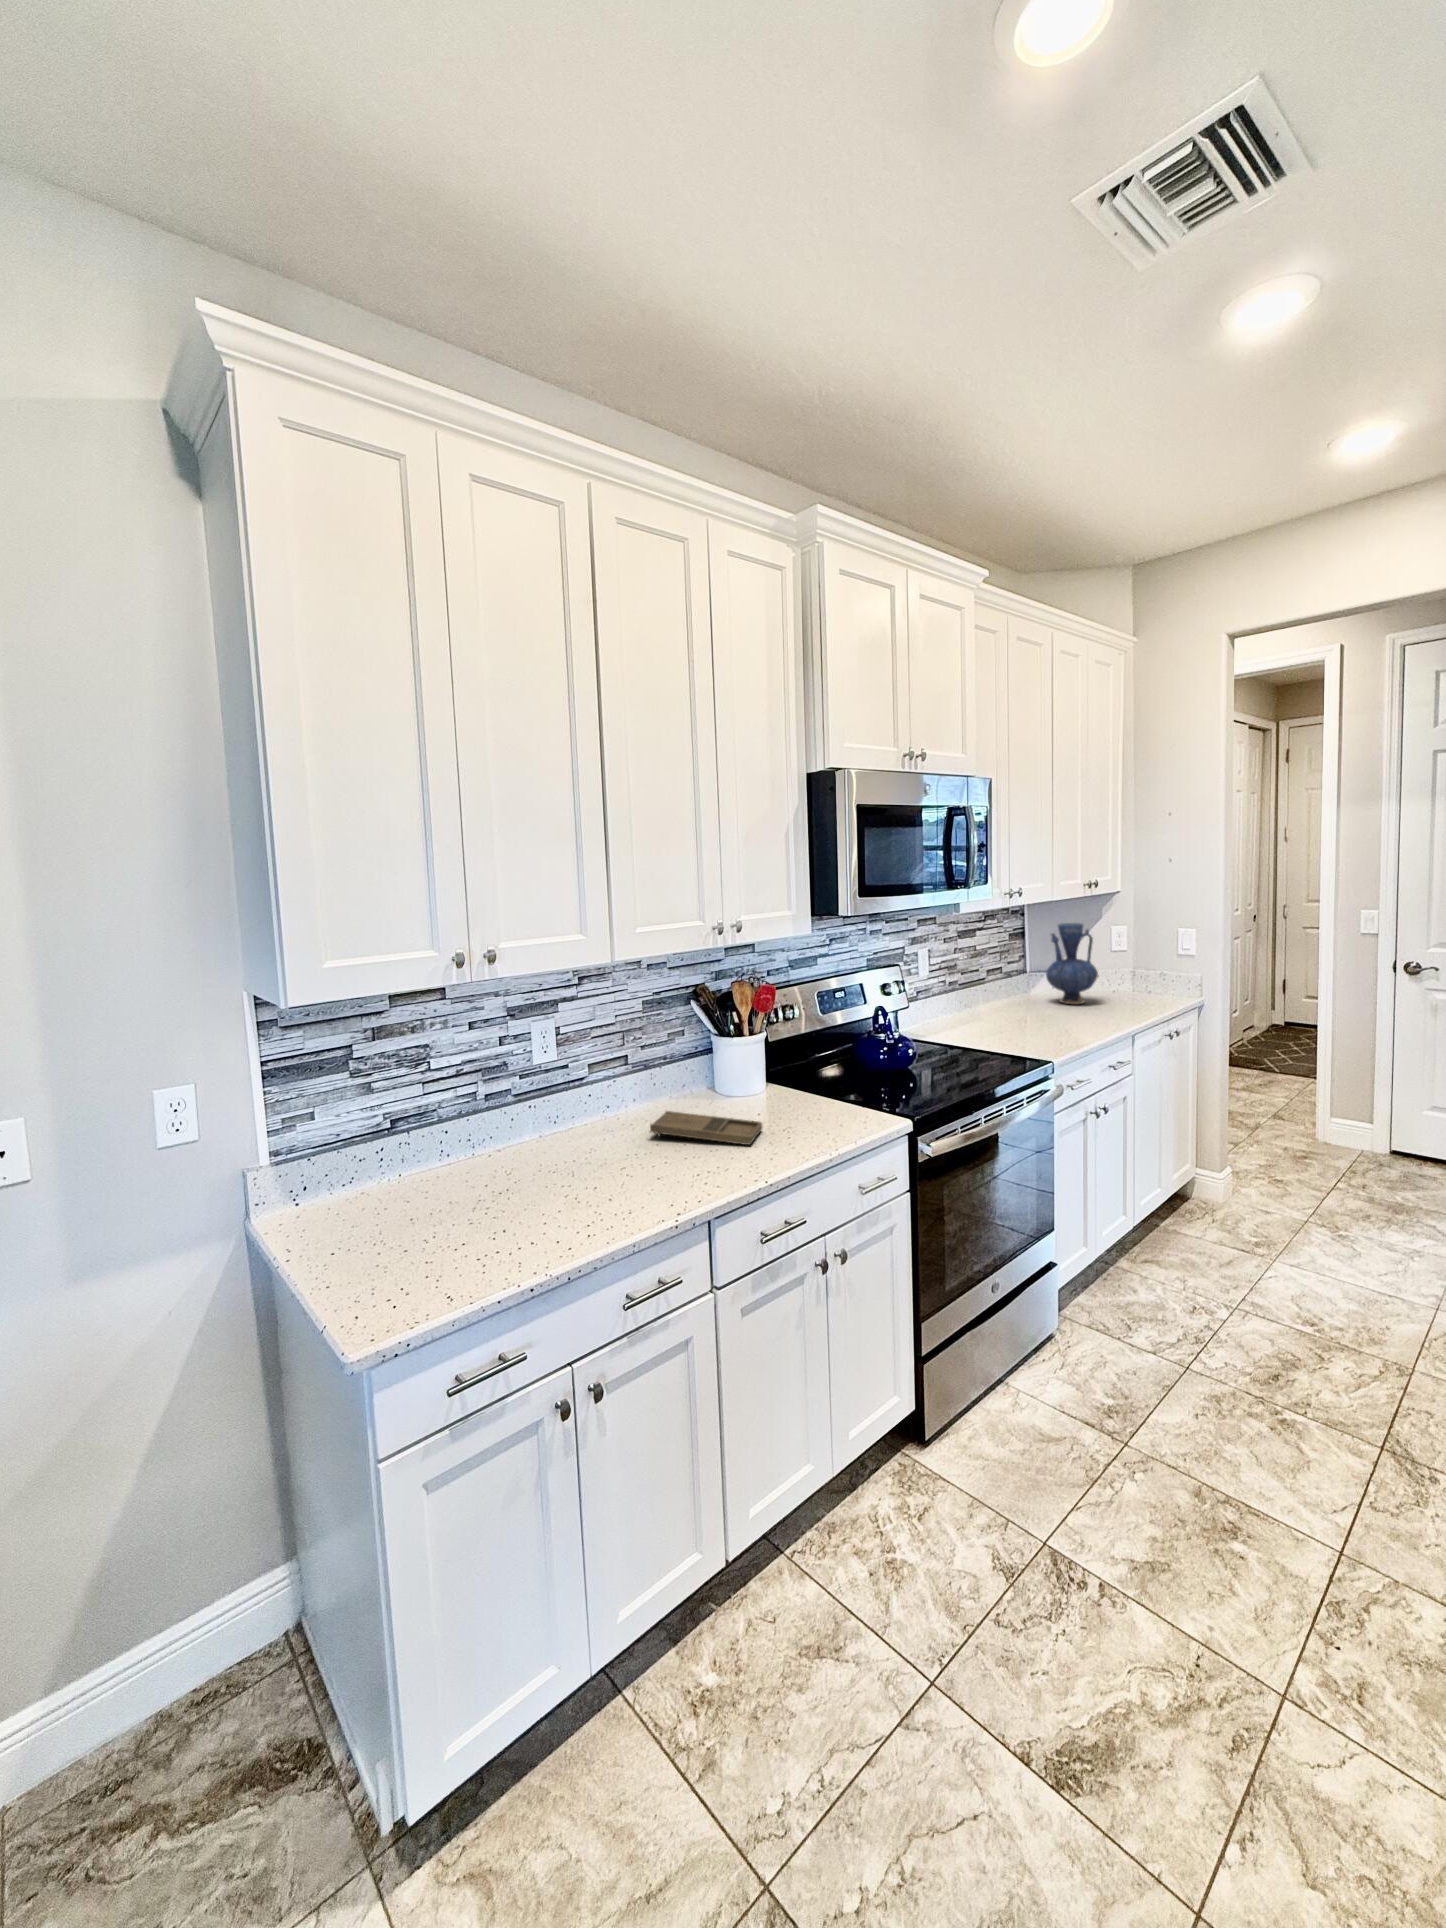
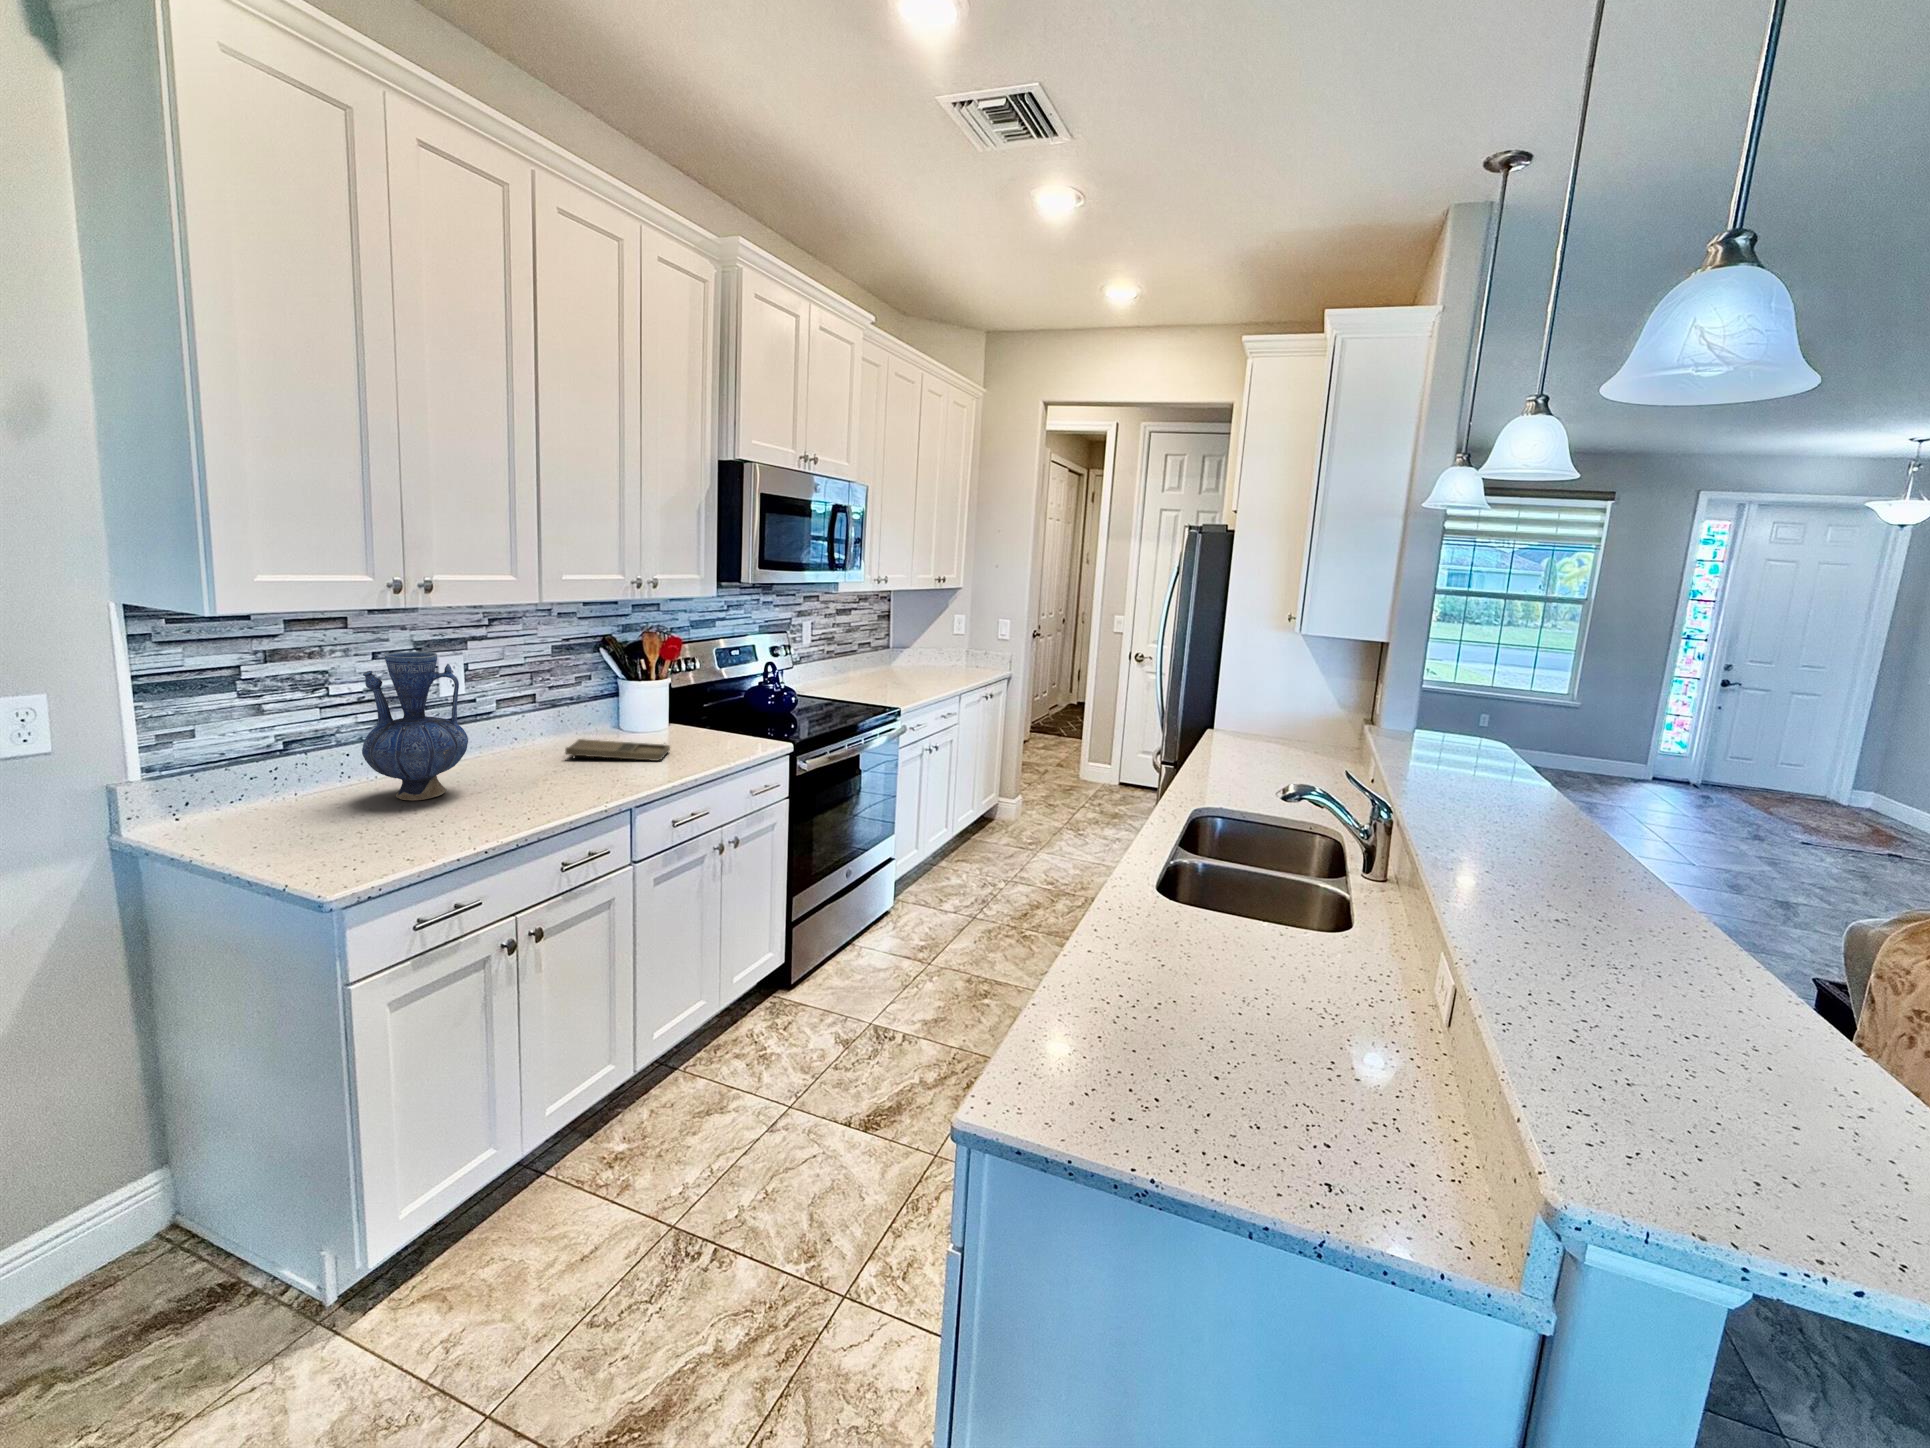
vase: present [1046,923,1098,1004] -> present [362,652,468,800]

